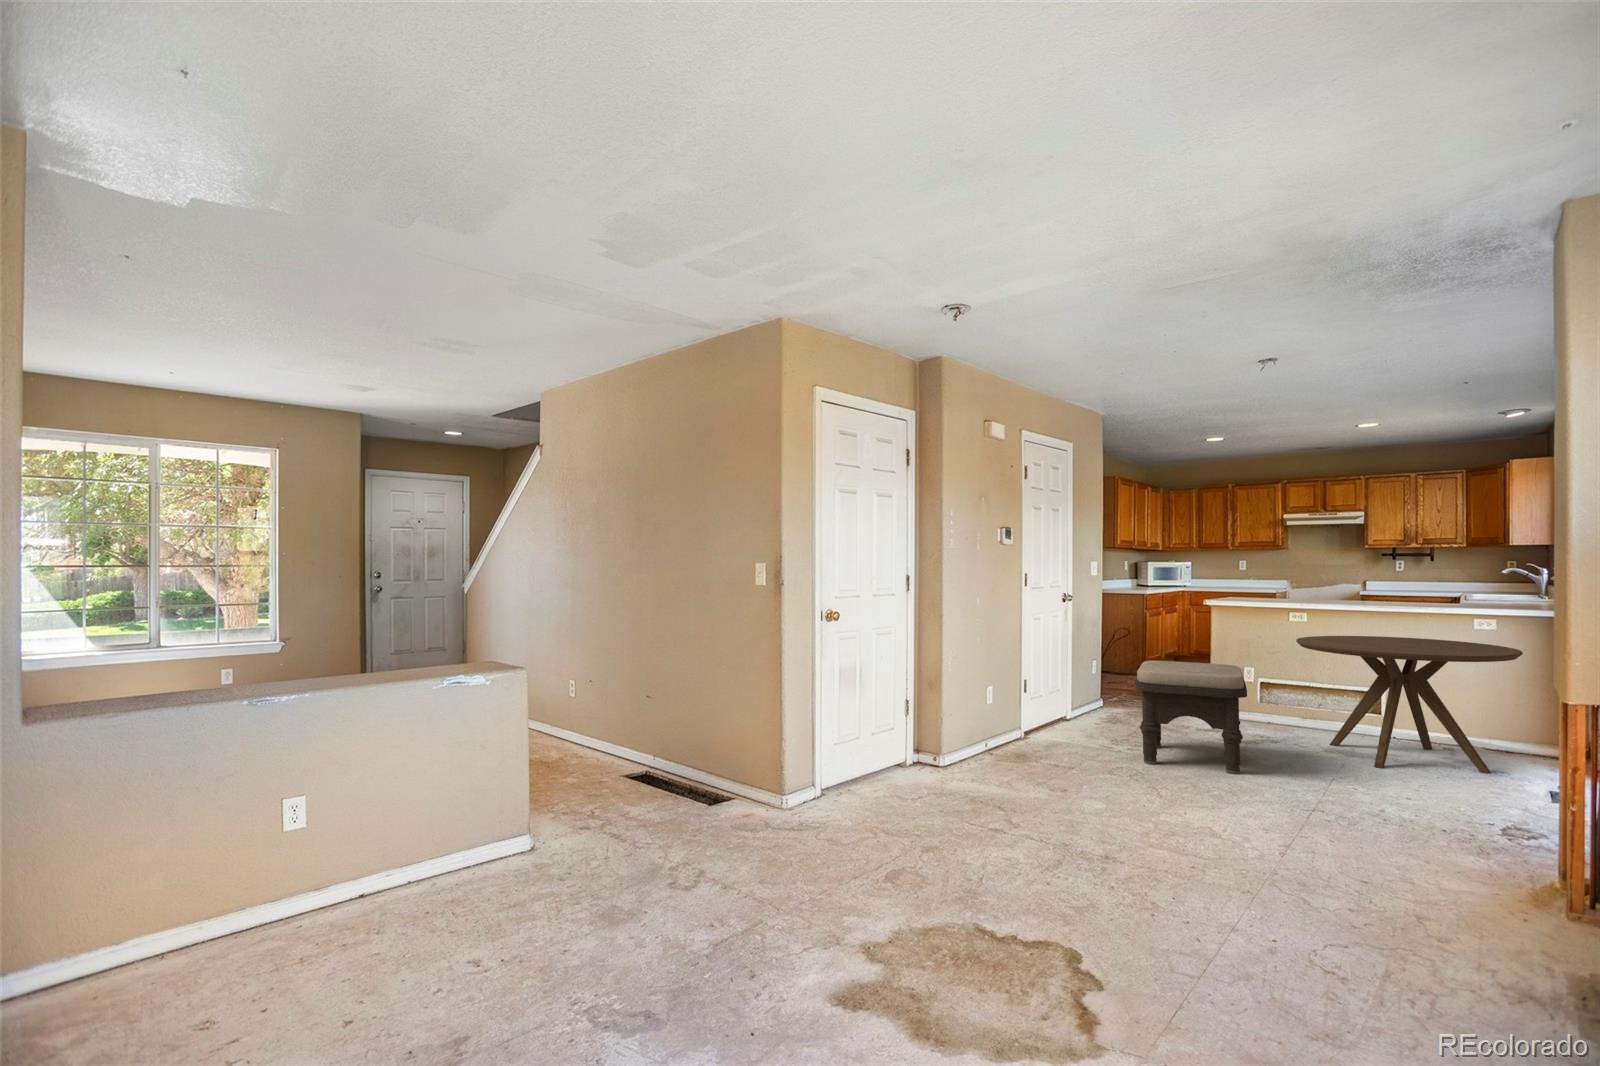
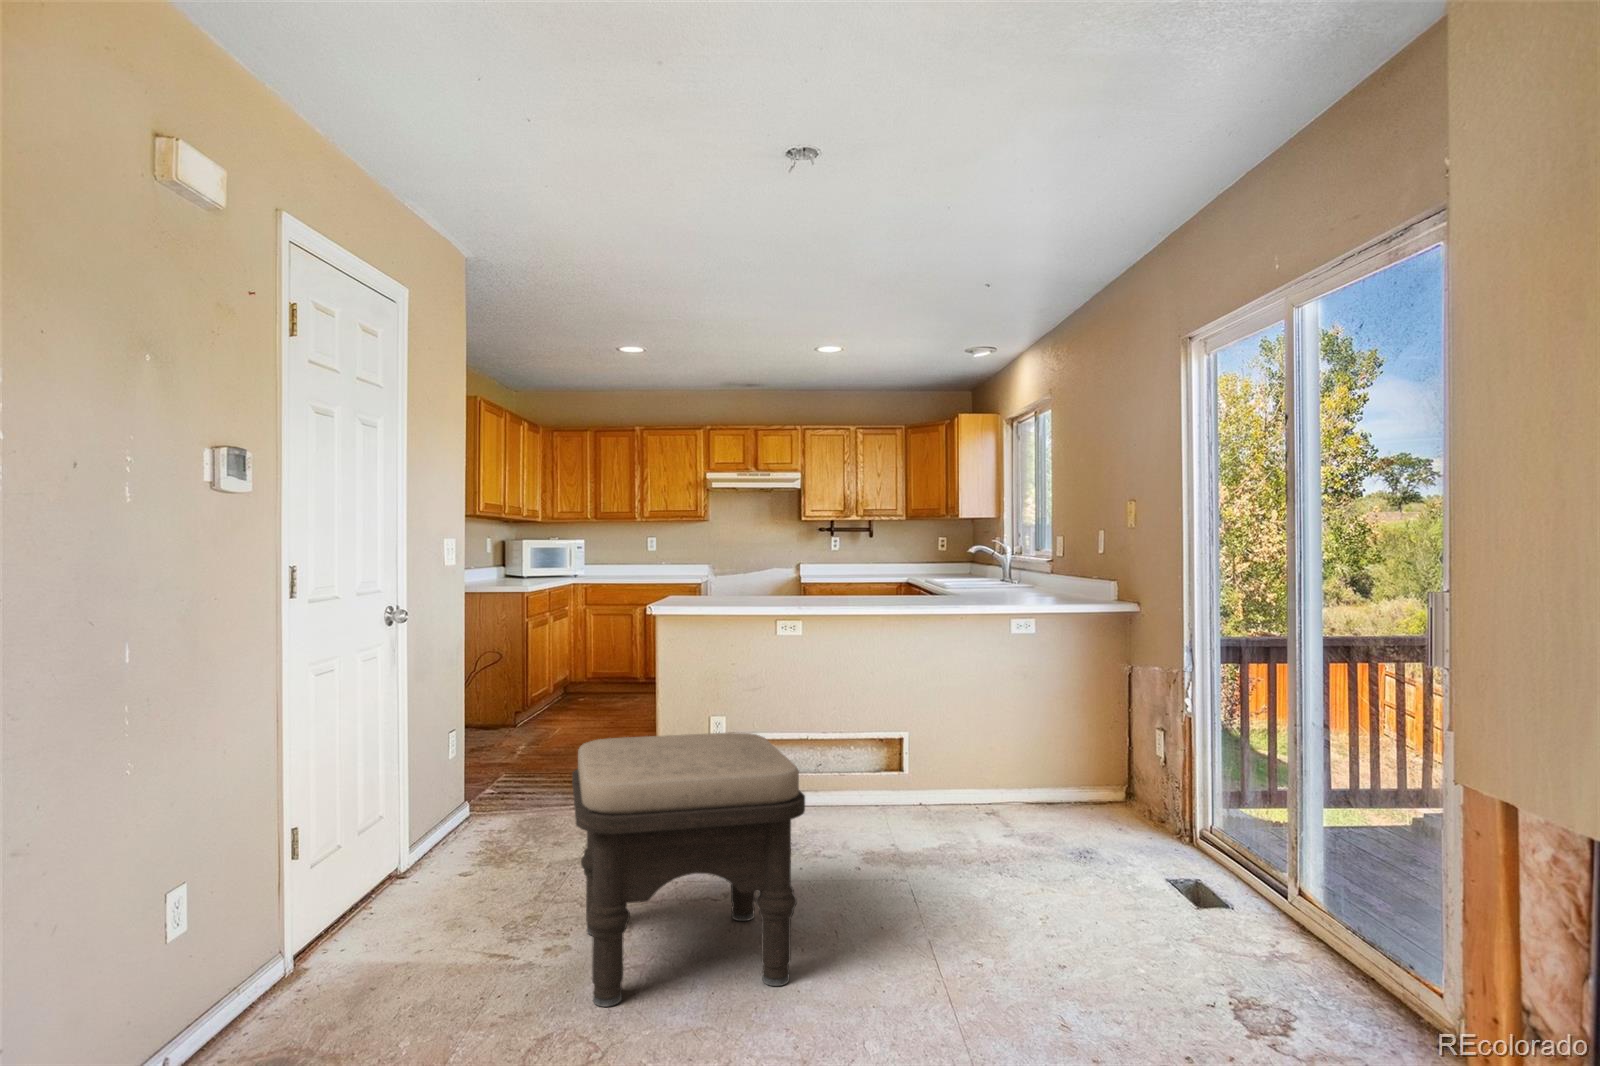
dining table: present [1296,636,1523,773] -> none [822,649,1117,887]

